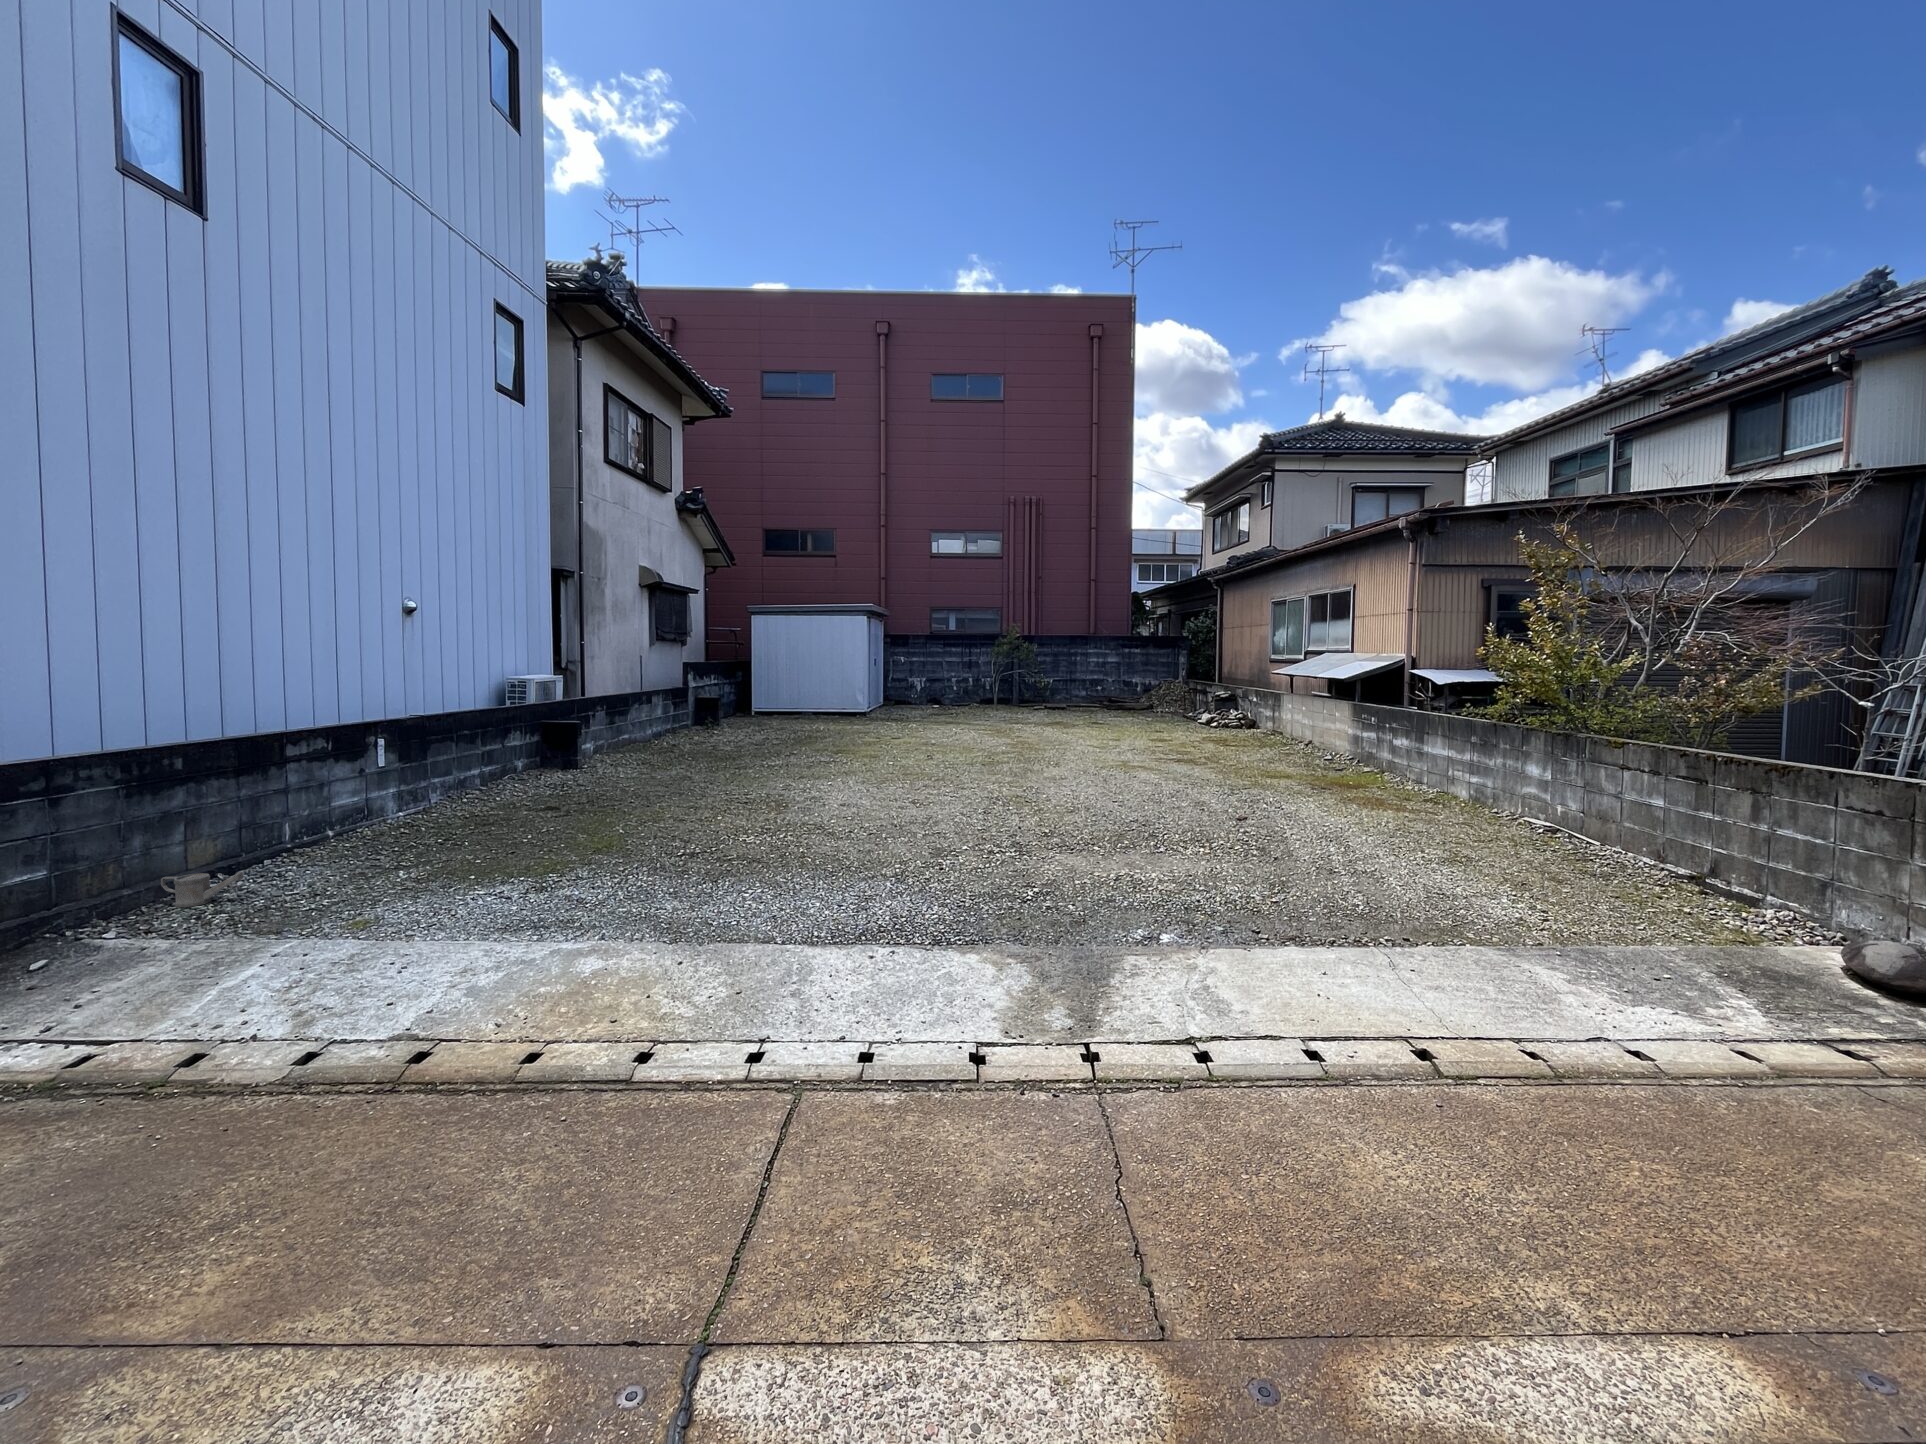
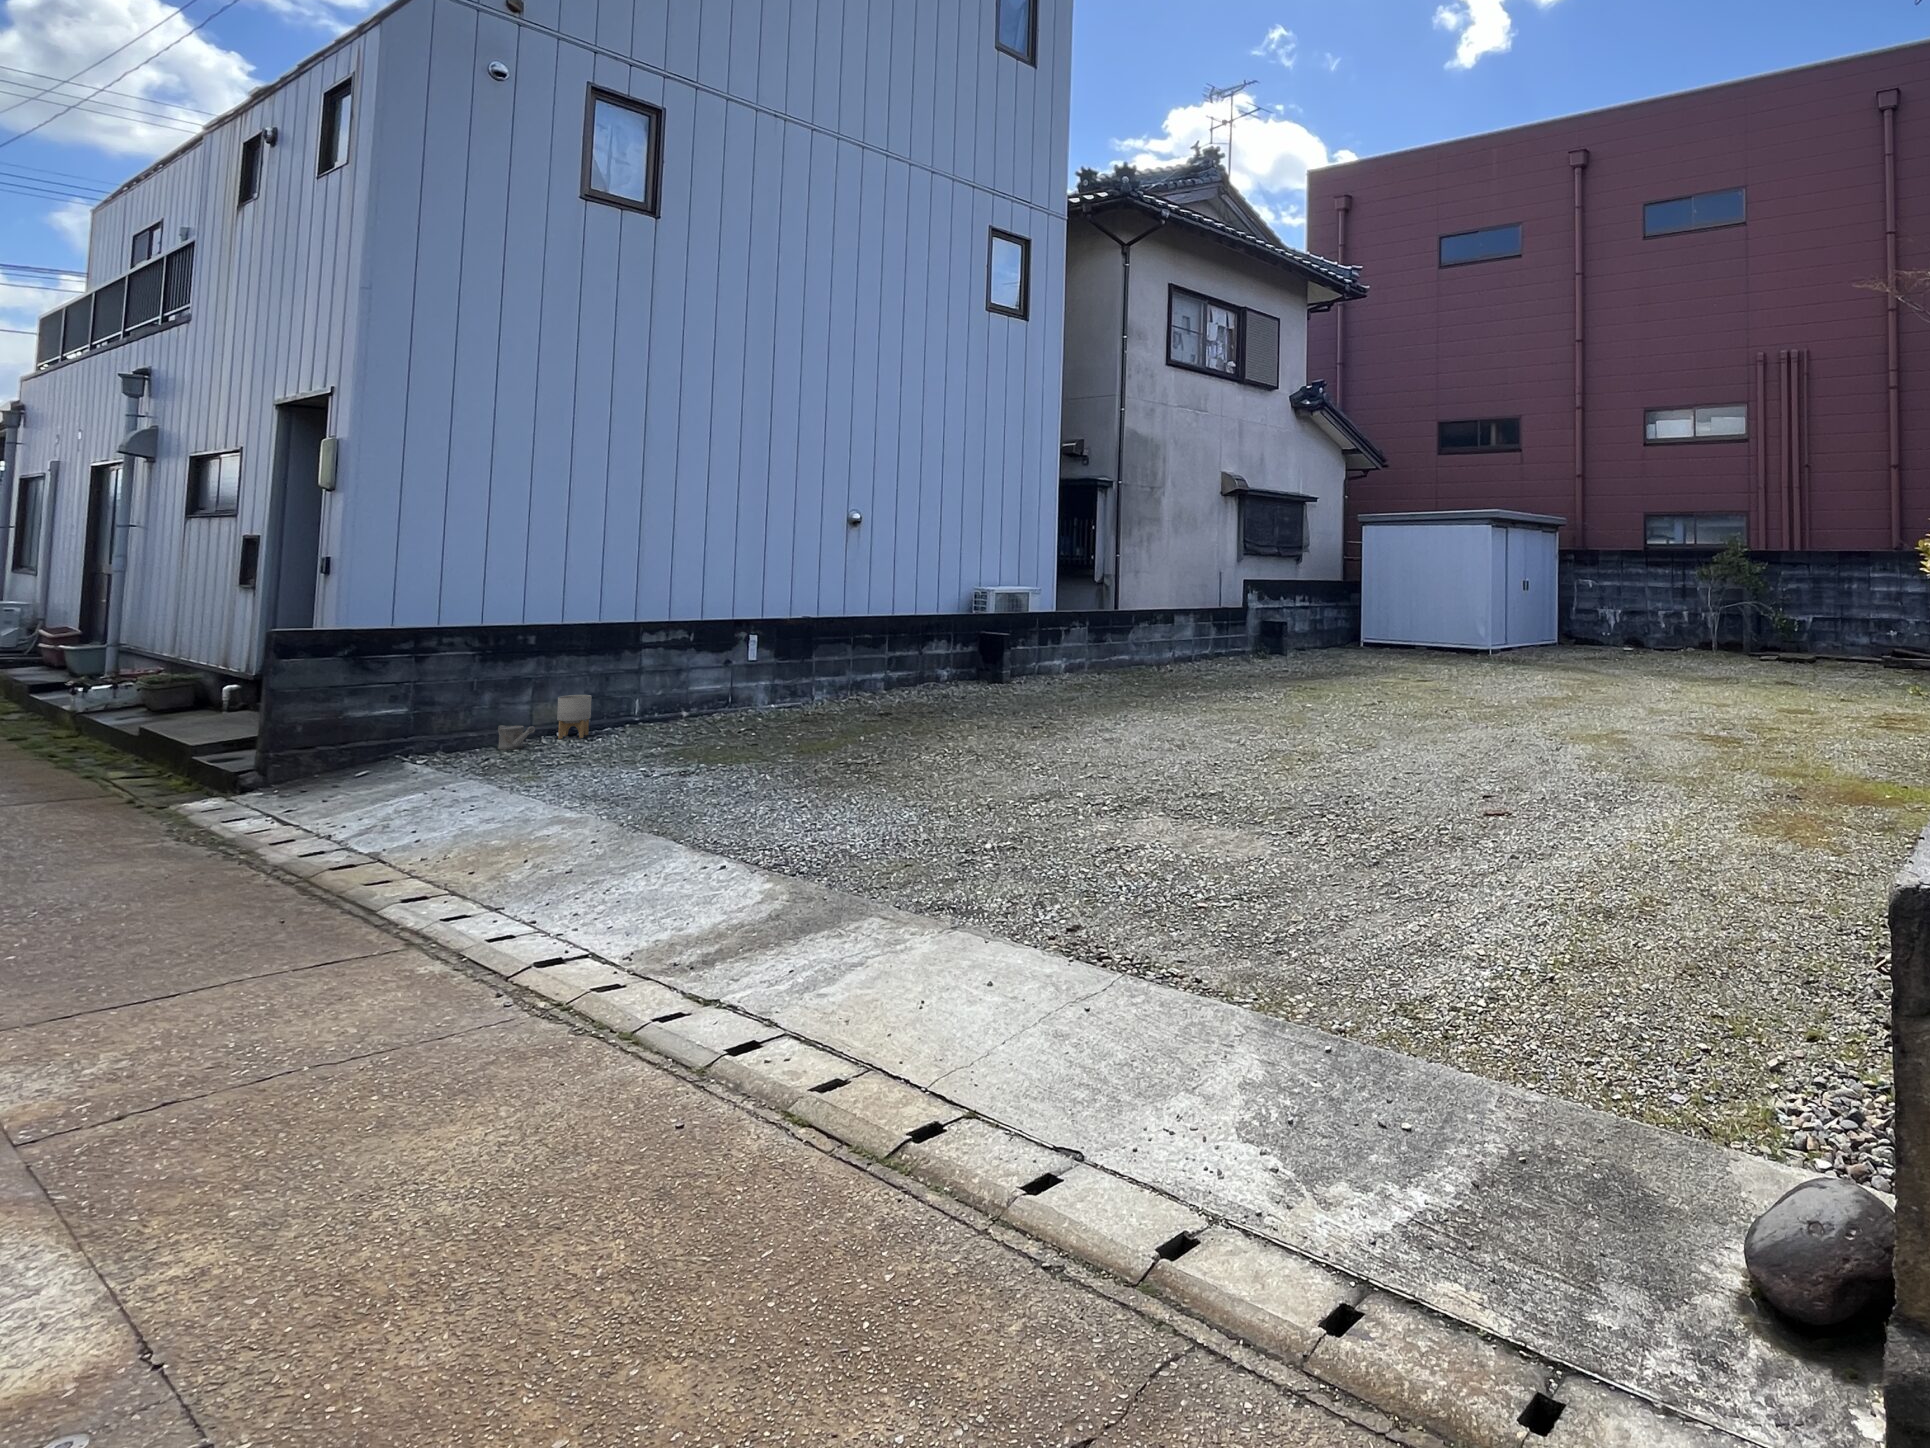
planter: none [221,825,269,883] -> present [557,695,592,739]

